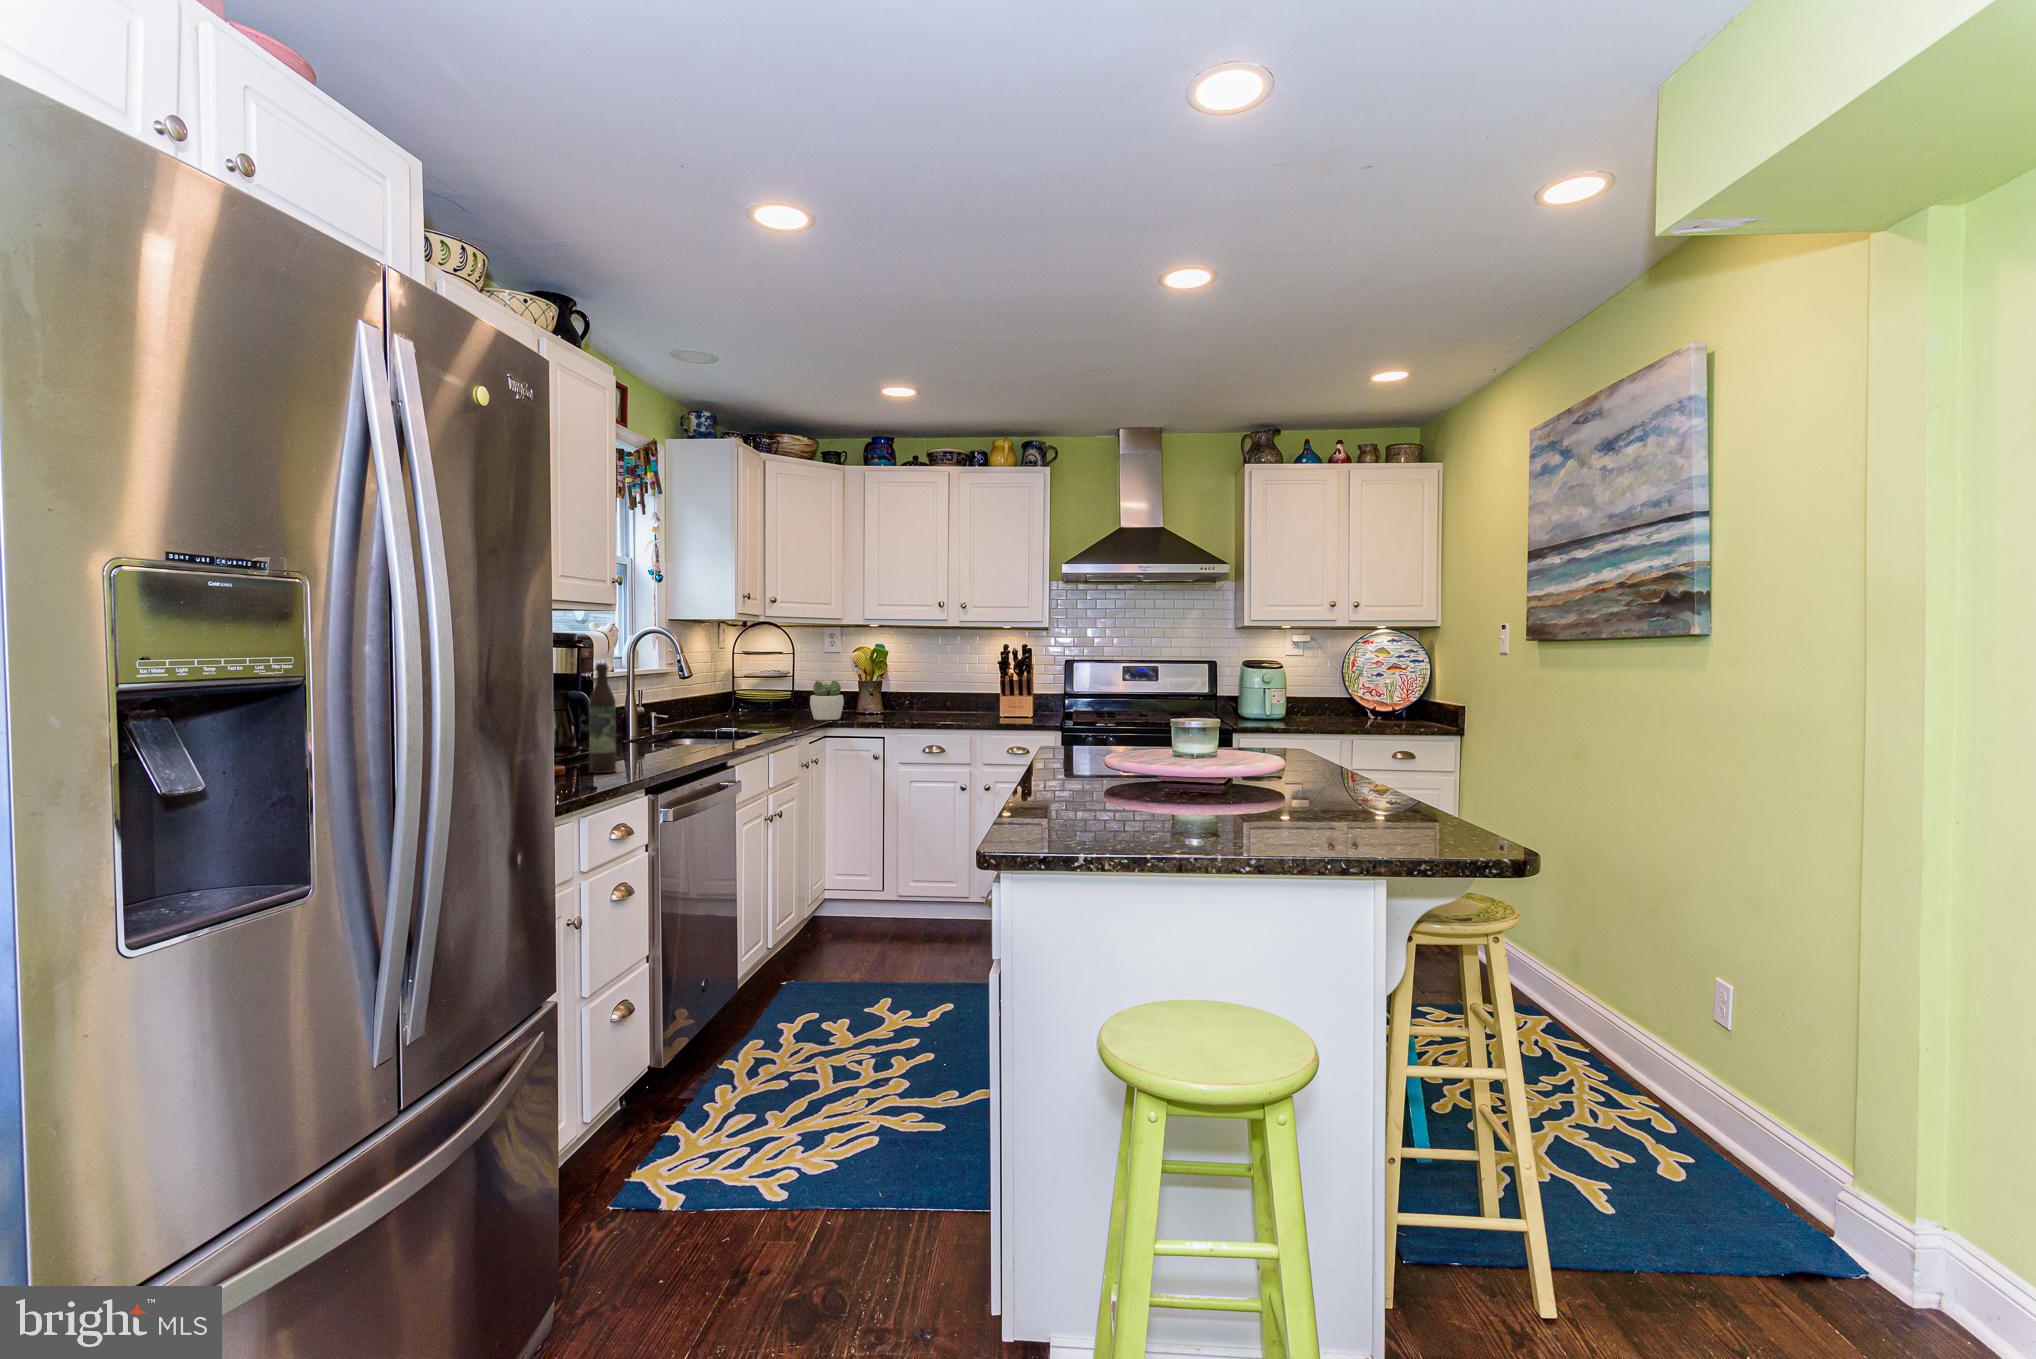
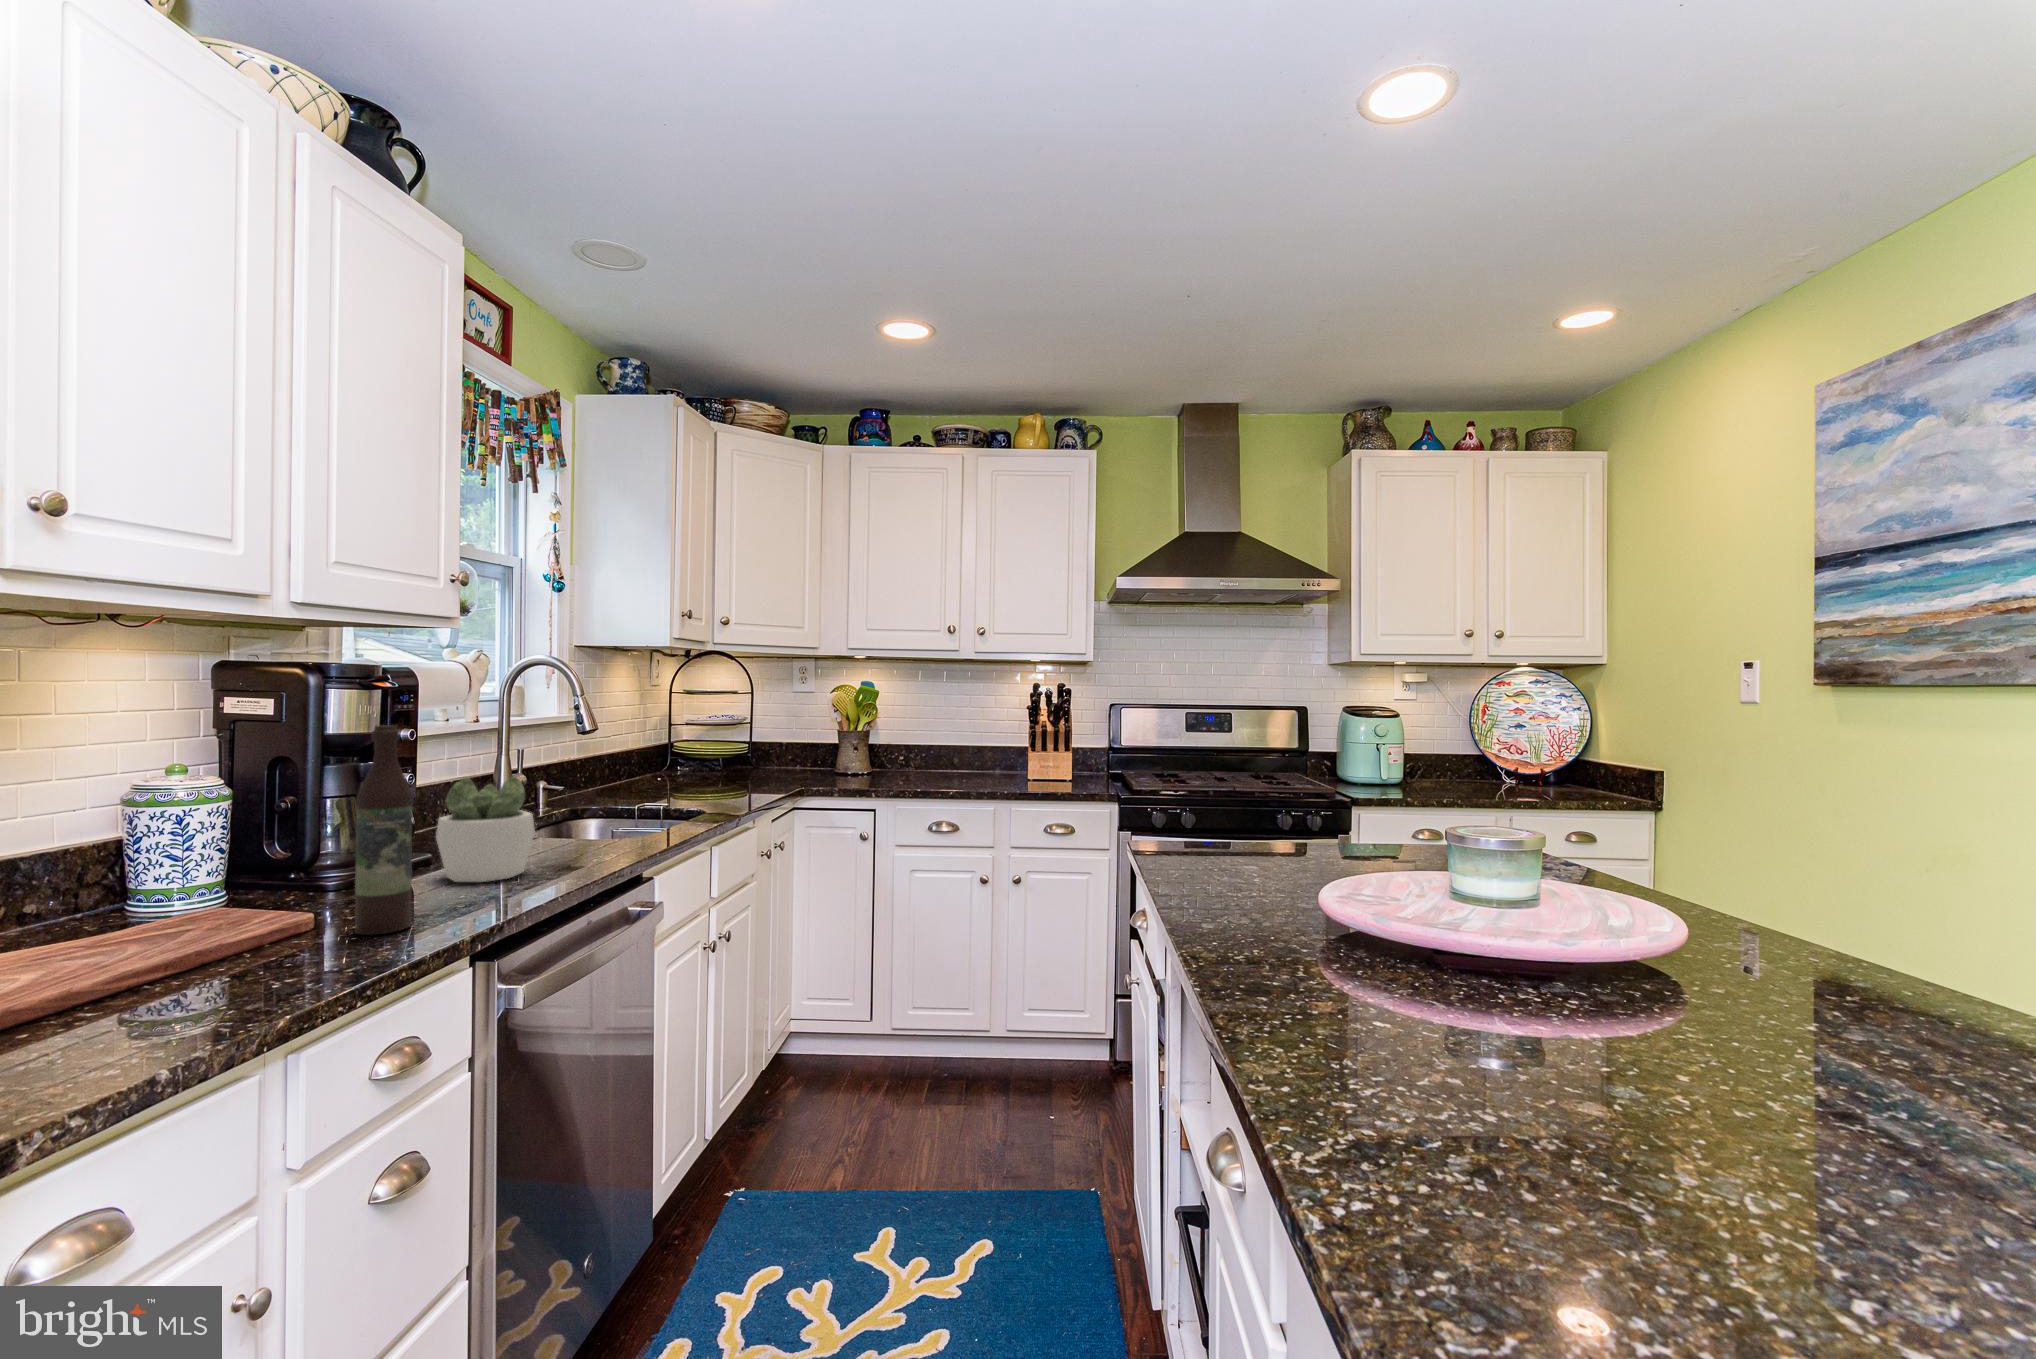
succulent plant: present [810,681,844,720] -> present [436,776,535,882]

